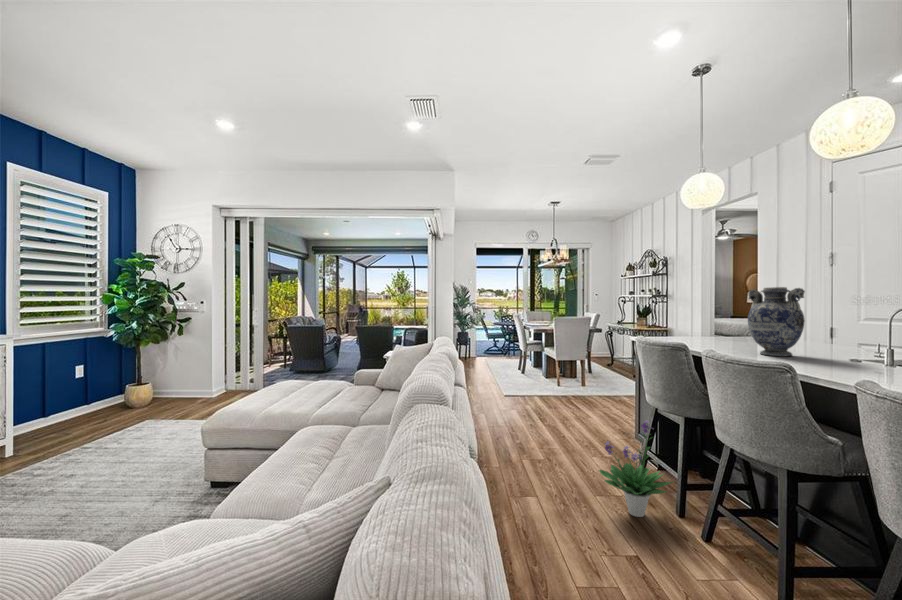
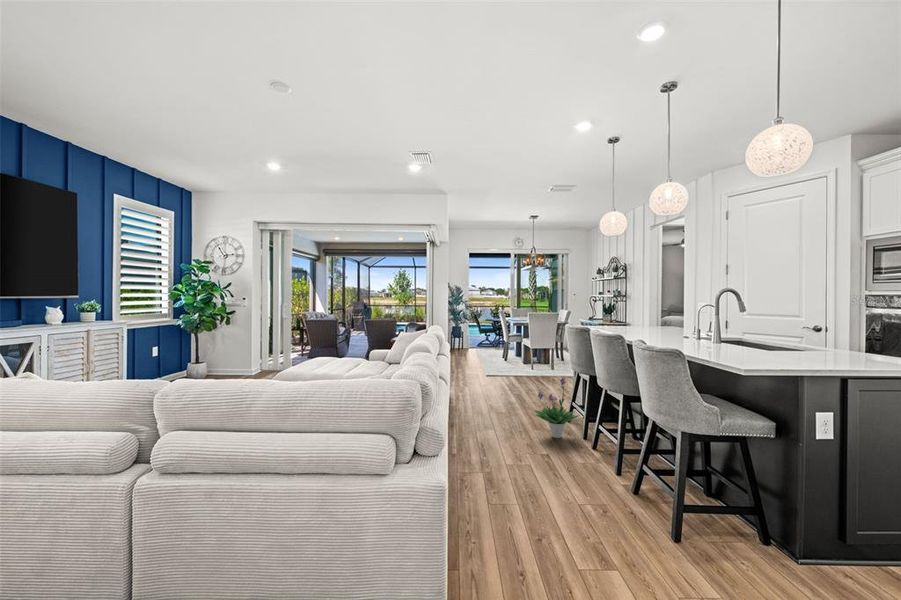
vase: present [748,287,805,356] -> none [629,292,660,336]

